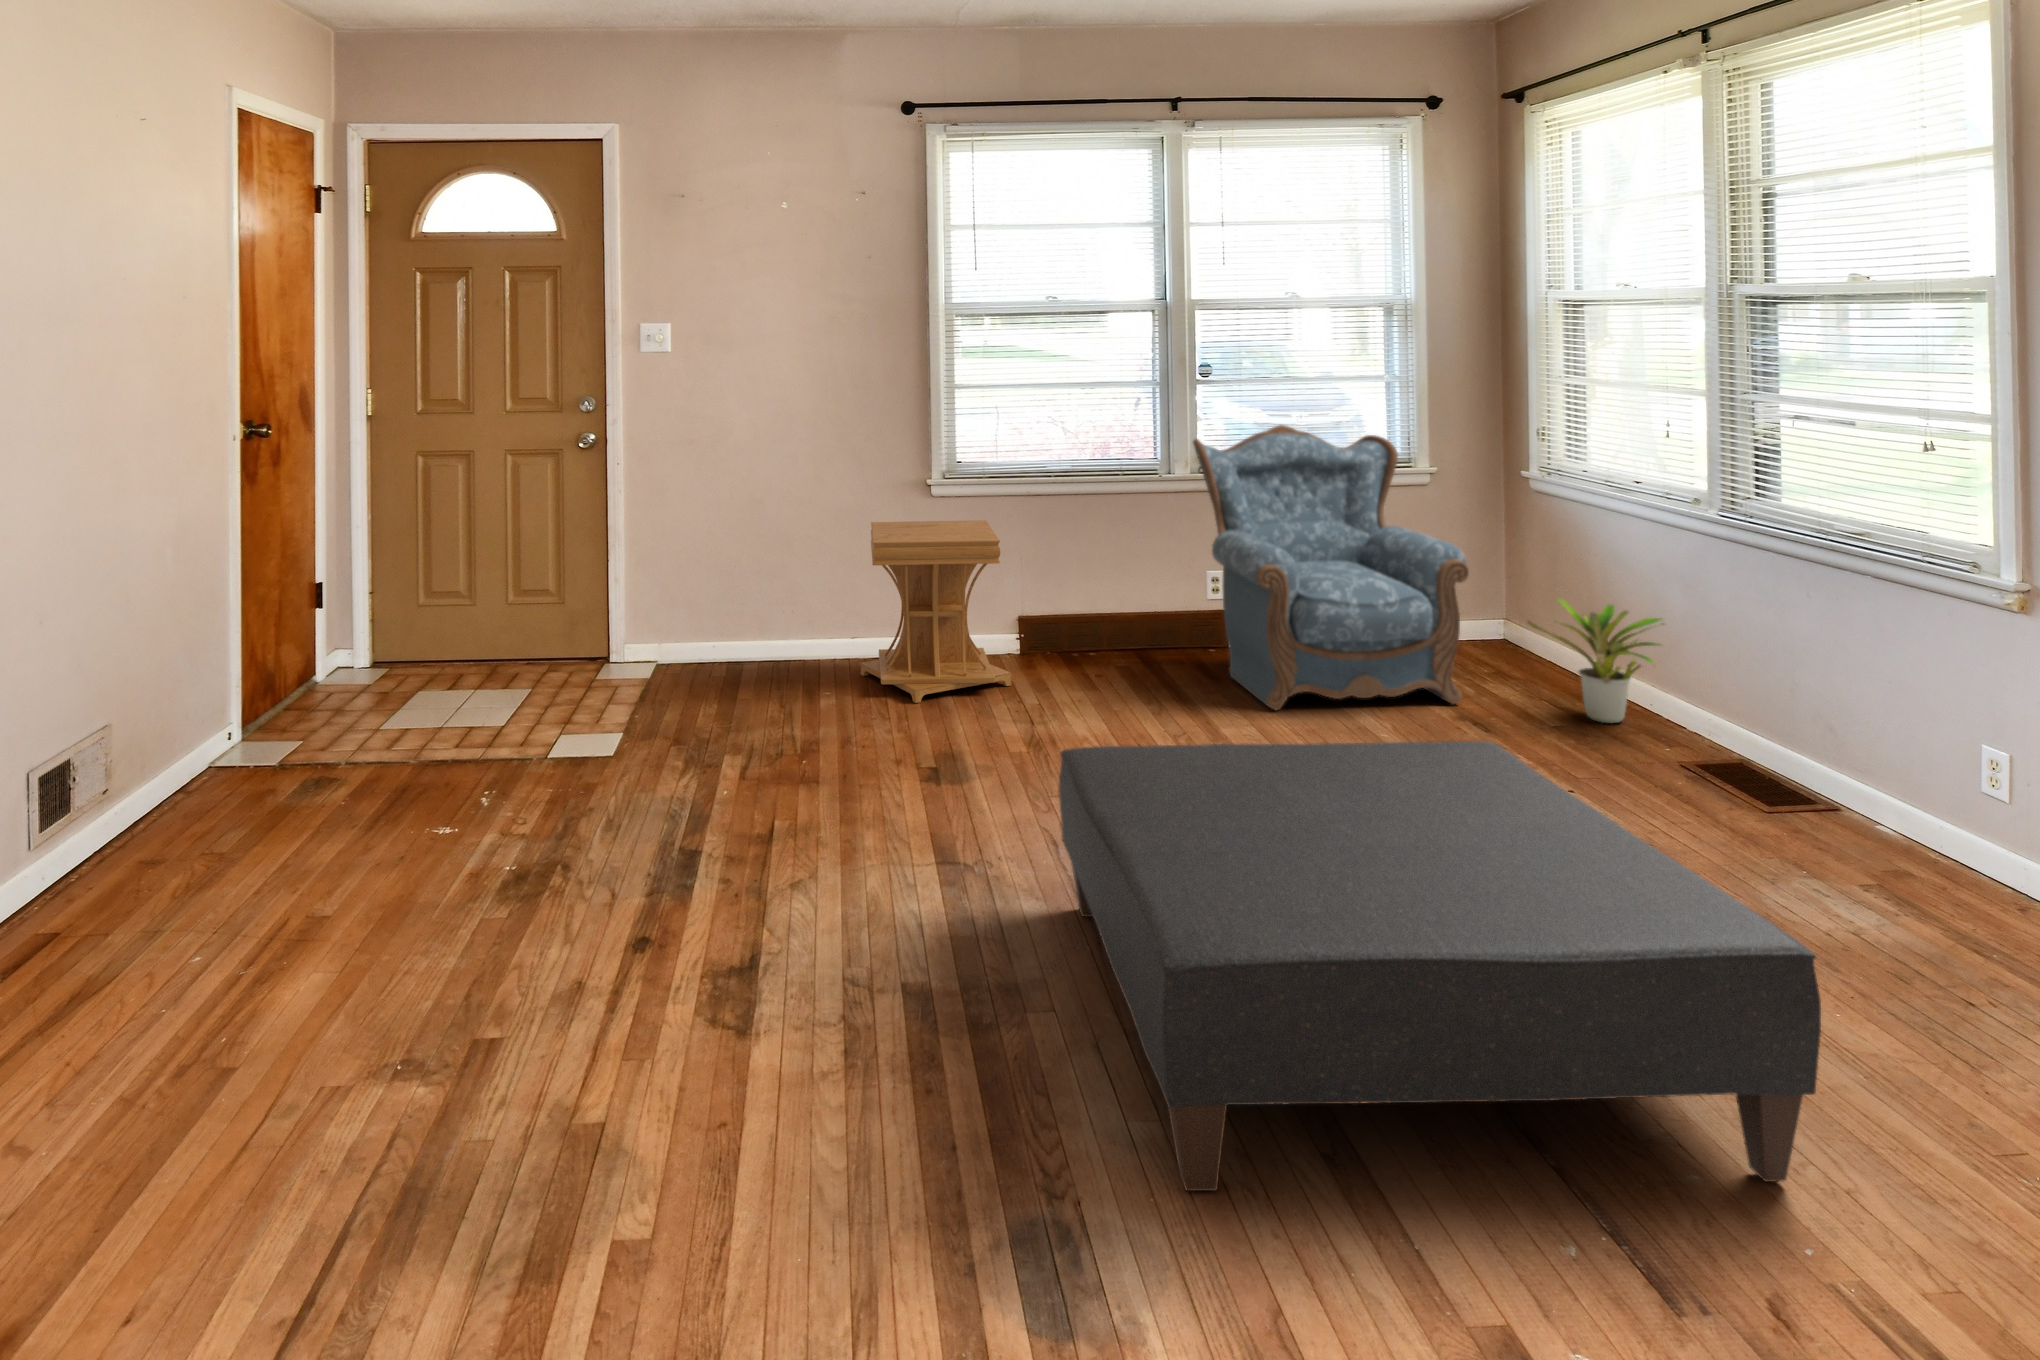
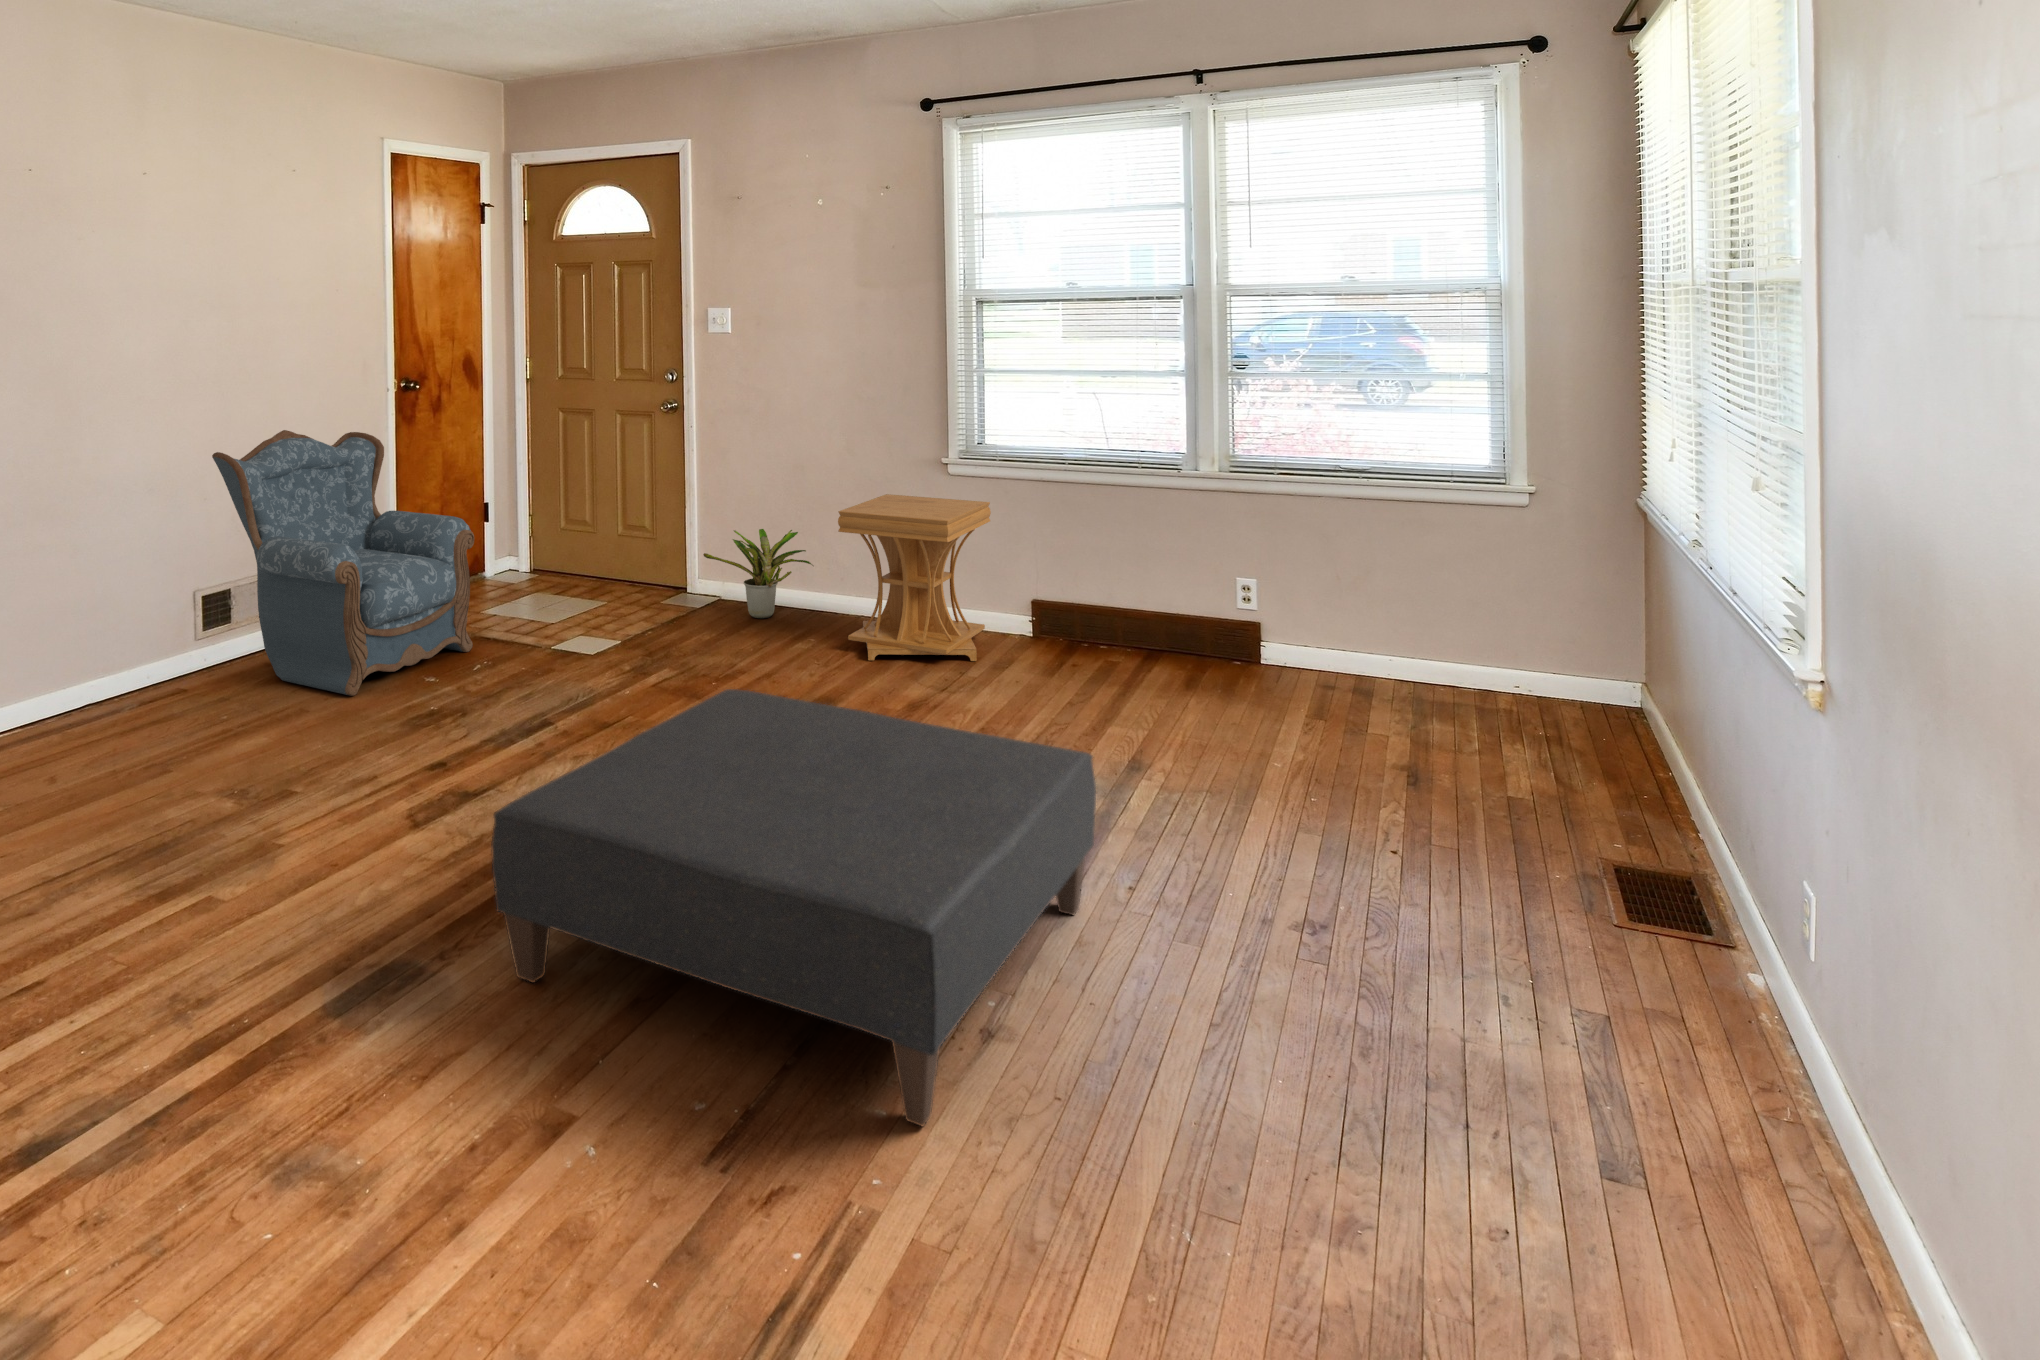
armchair: present [1193,425,1469,710] -> present [212,430,474,696]
potted plant: present [1528,598,1662,723] -> present [703,529,812,618]

